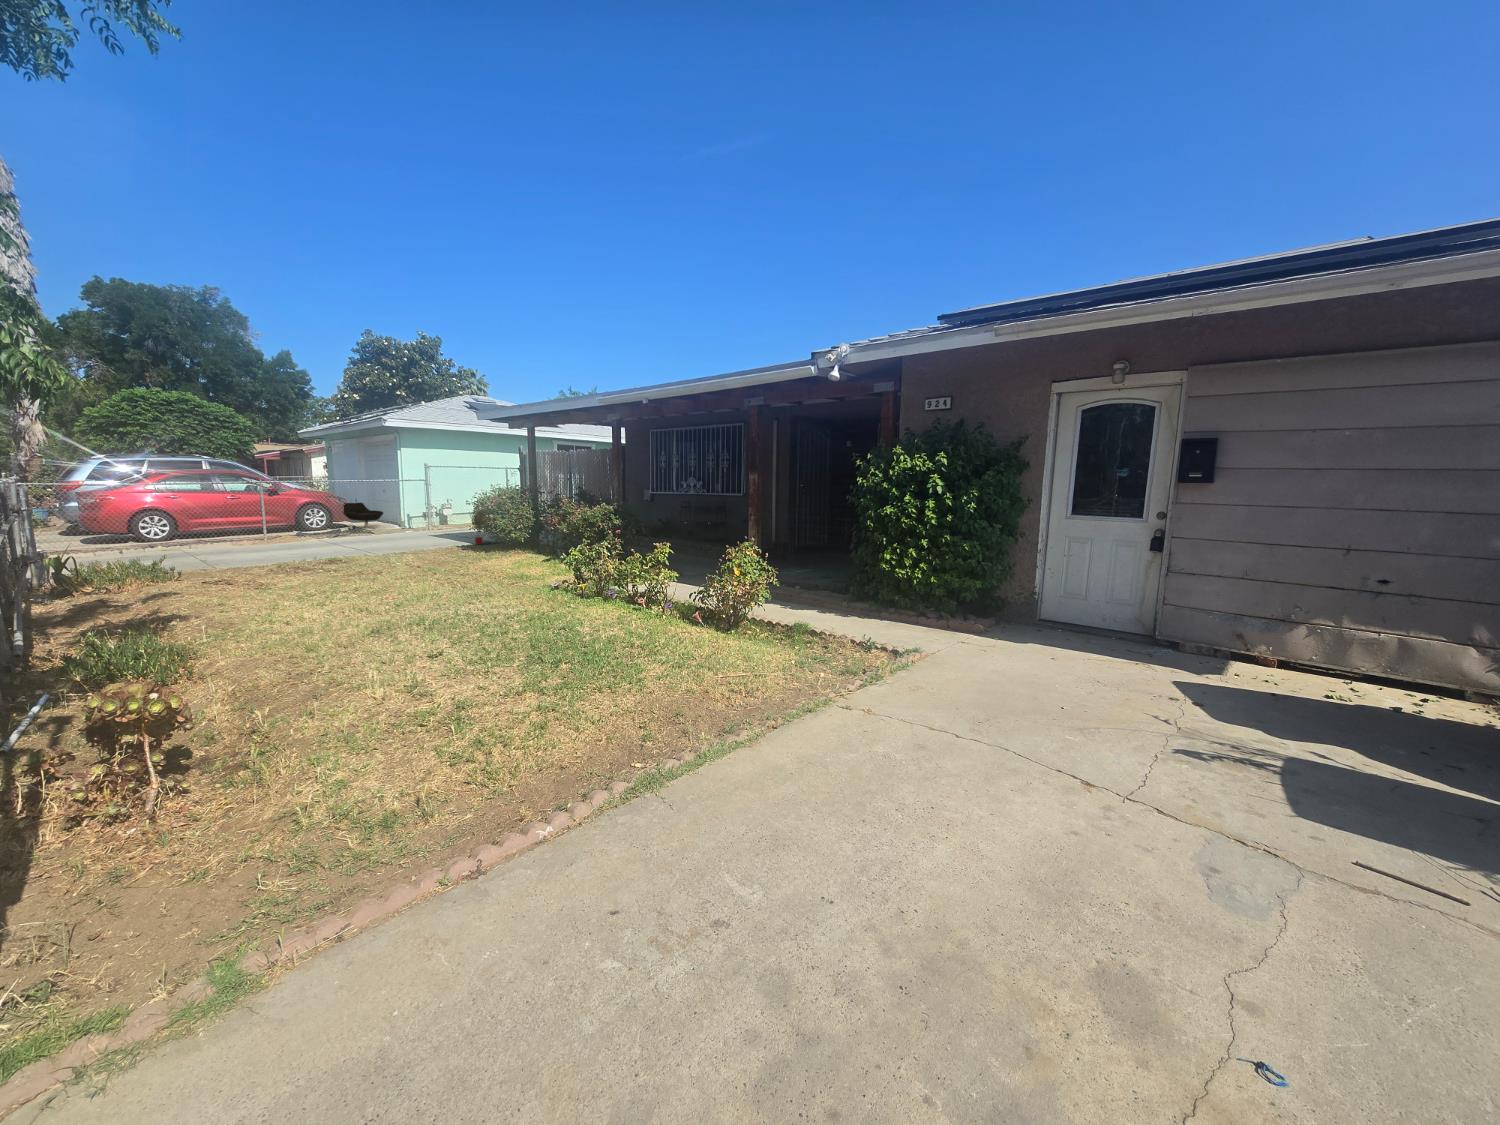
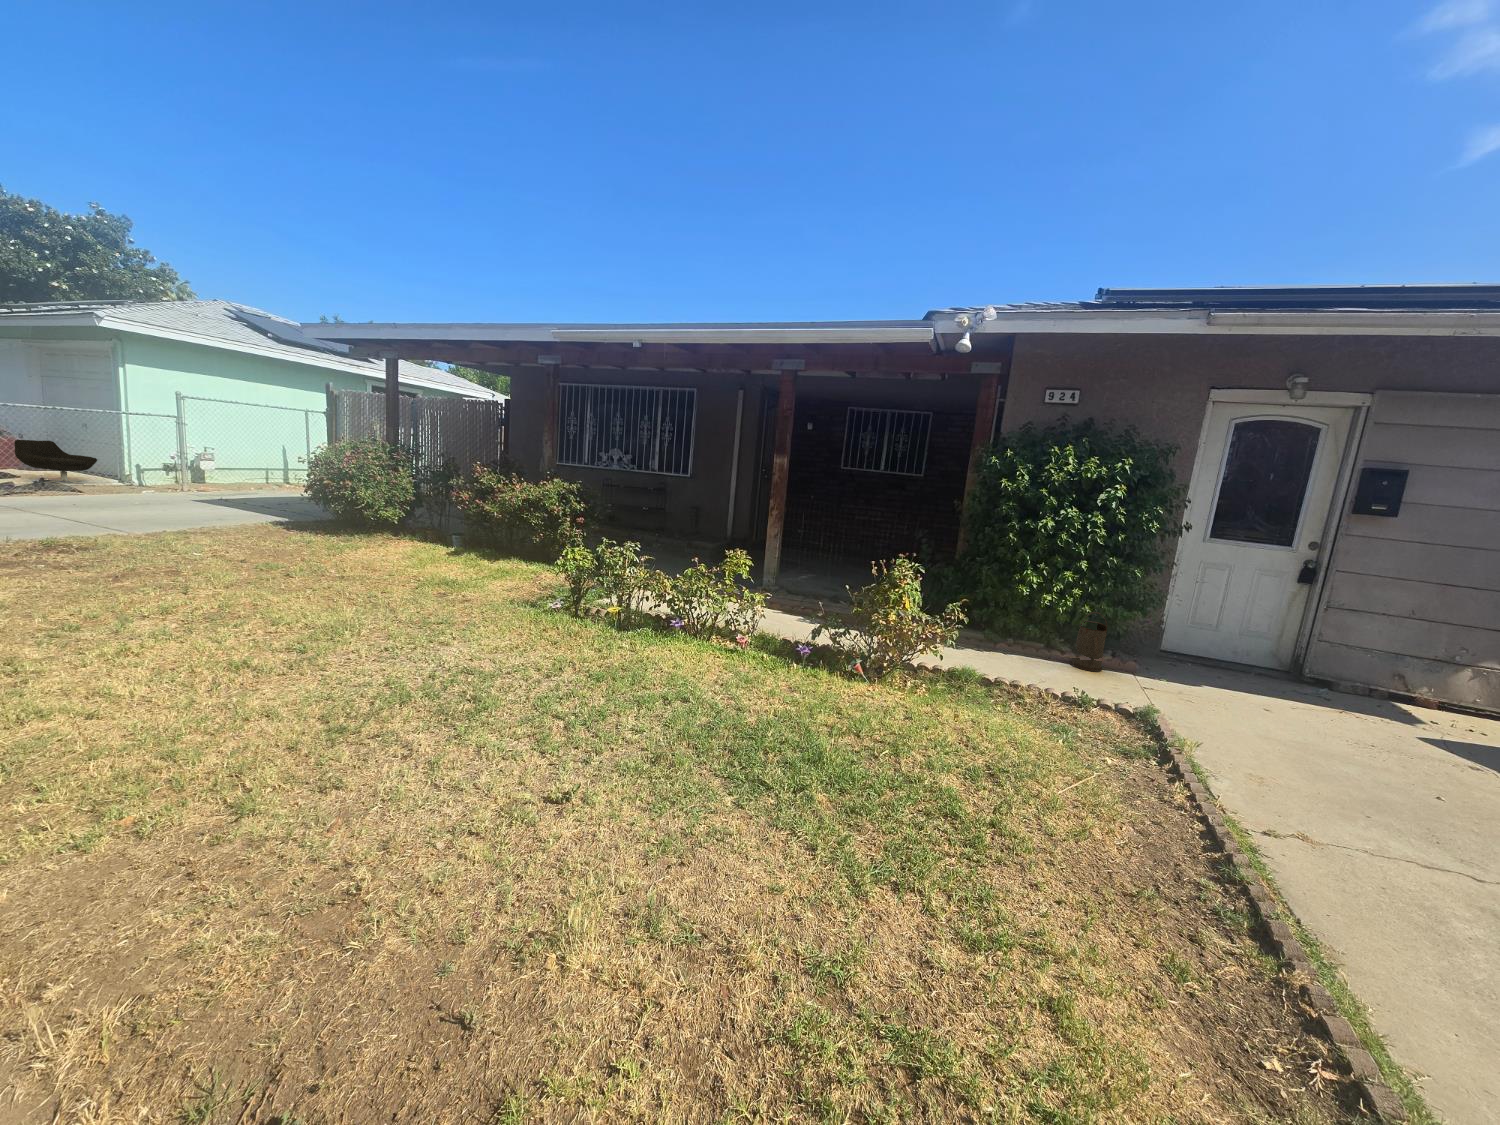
potted tree: present [472,507,492,545] -> none [299,464,338,522]
watering can: none [908,582,938,631] -> present [1069,612,1107,672]

